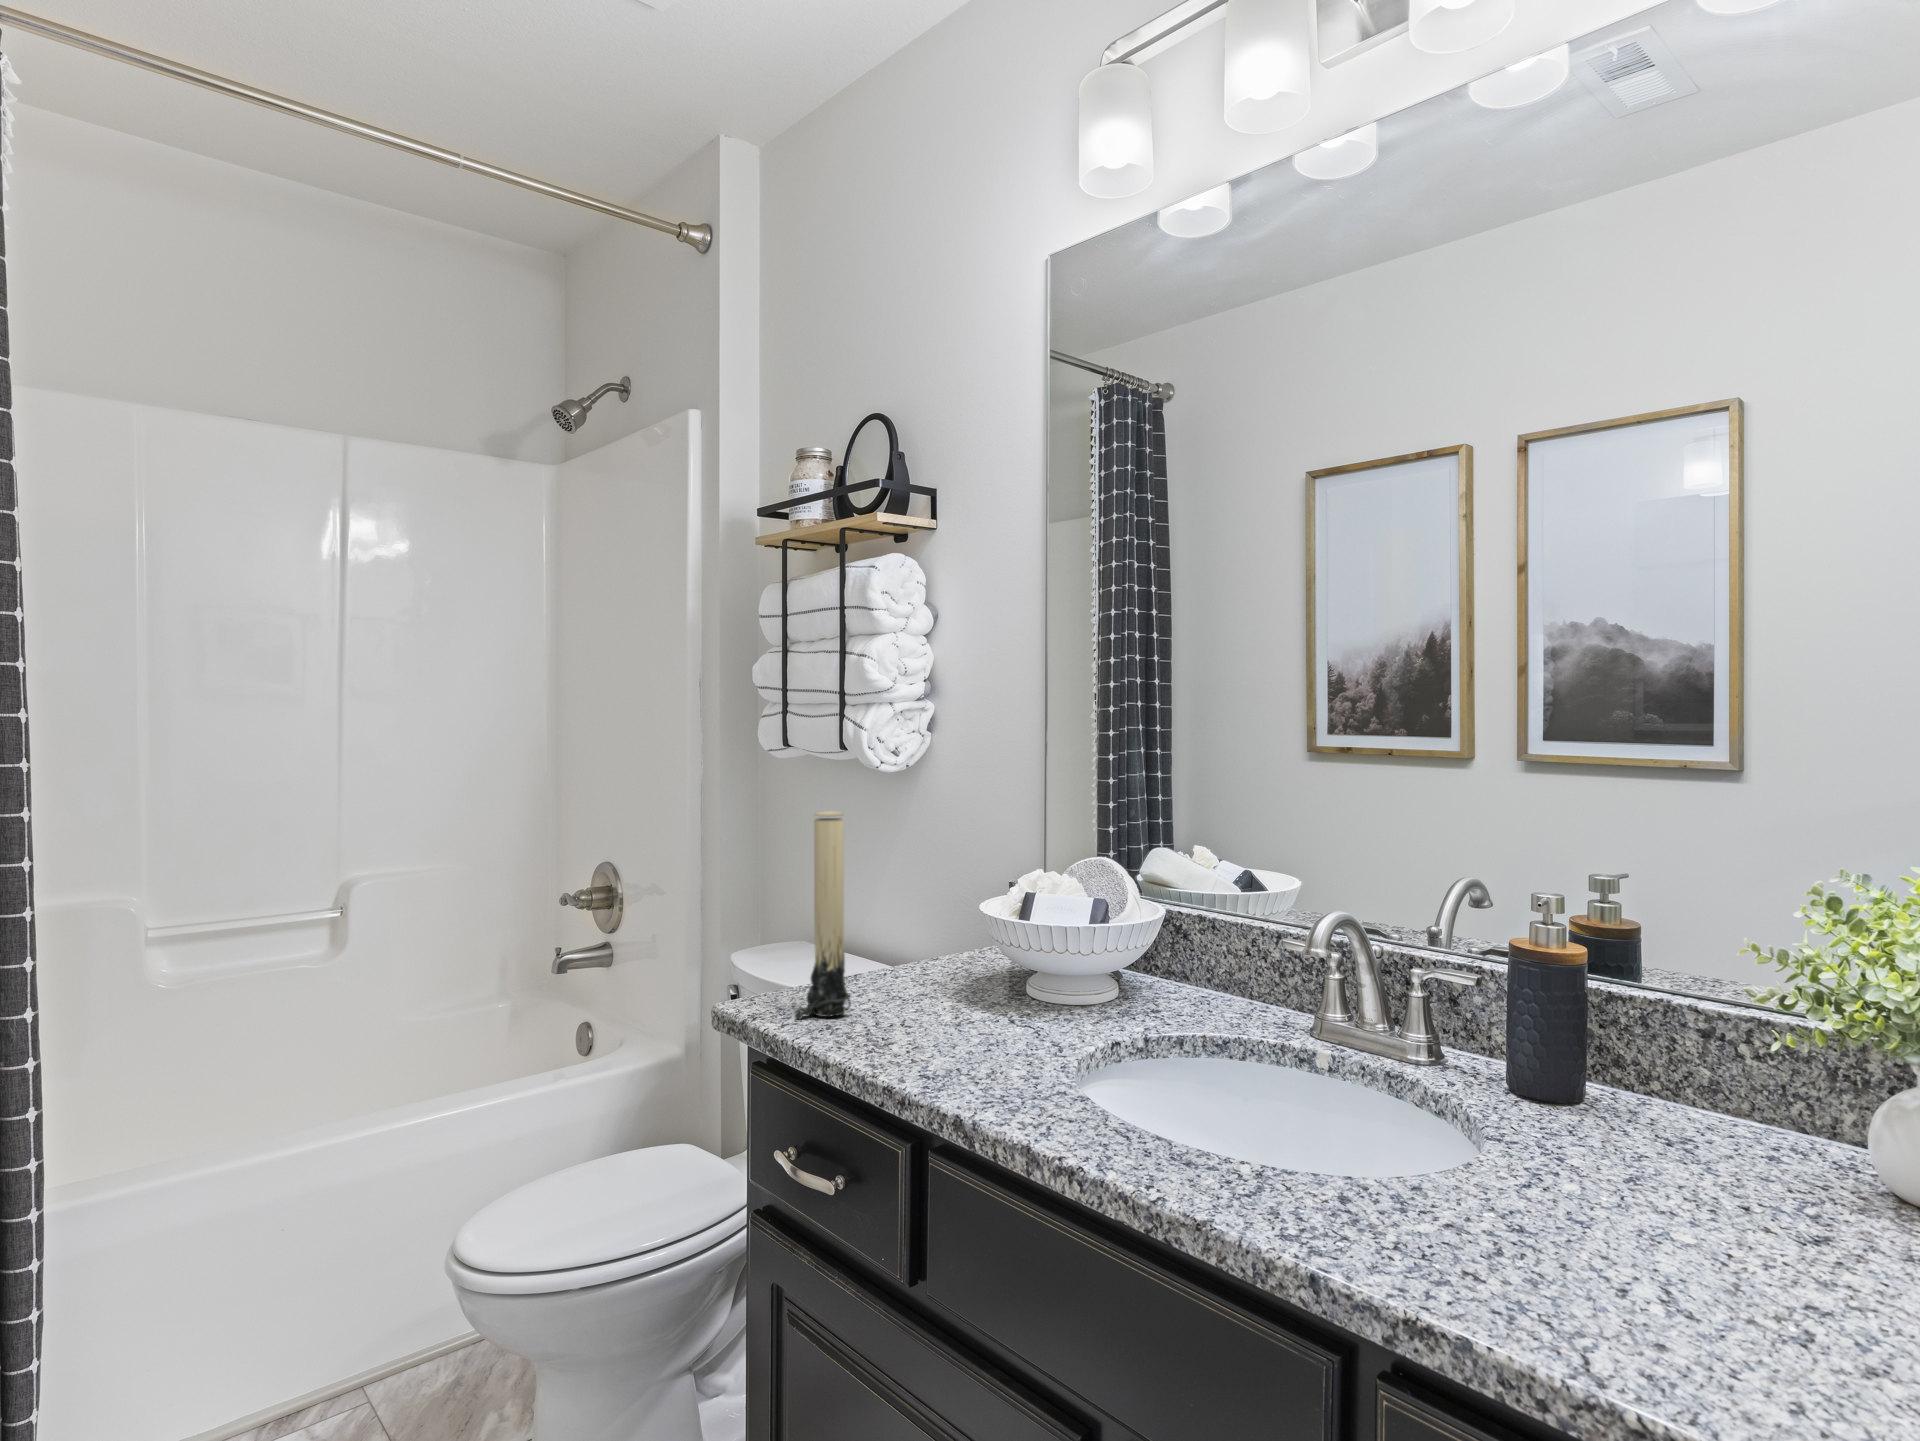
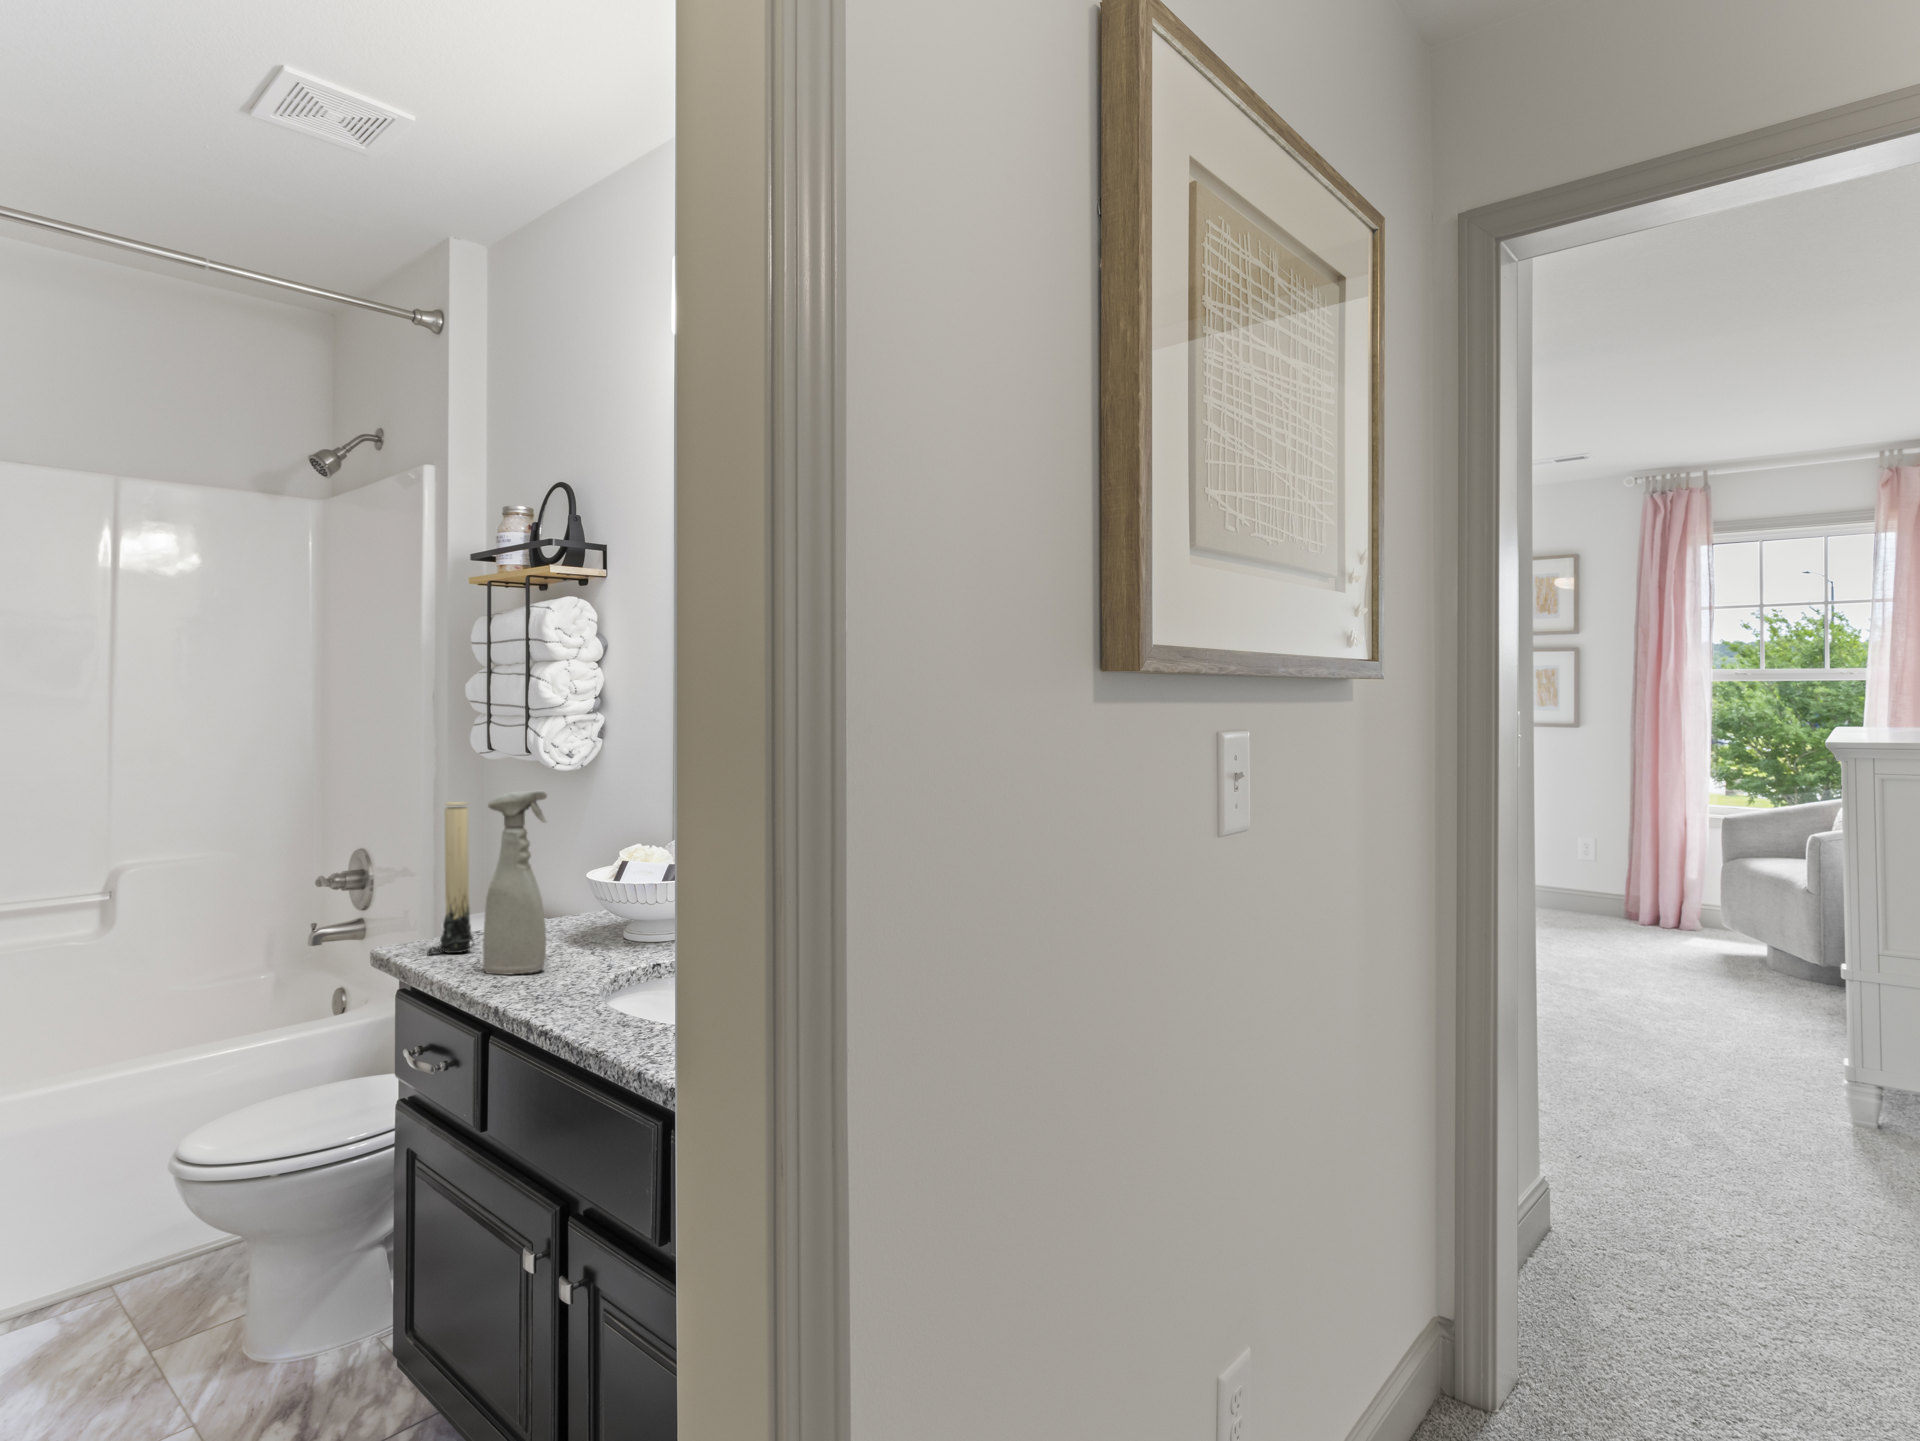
spray bottle: none [891,797,975,1056] -> present [483,791,547,974]

